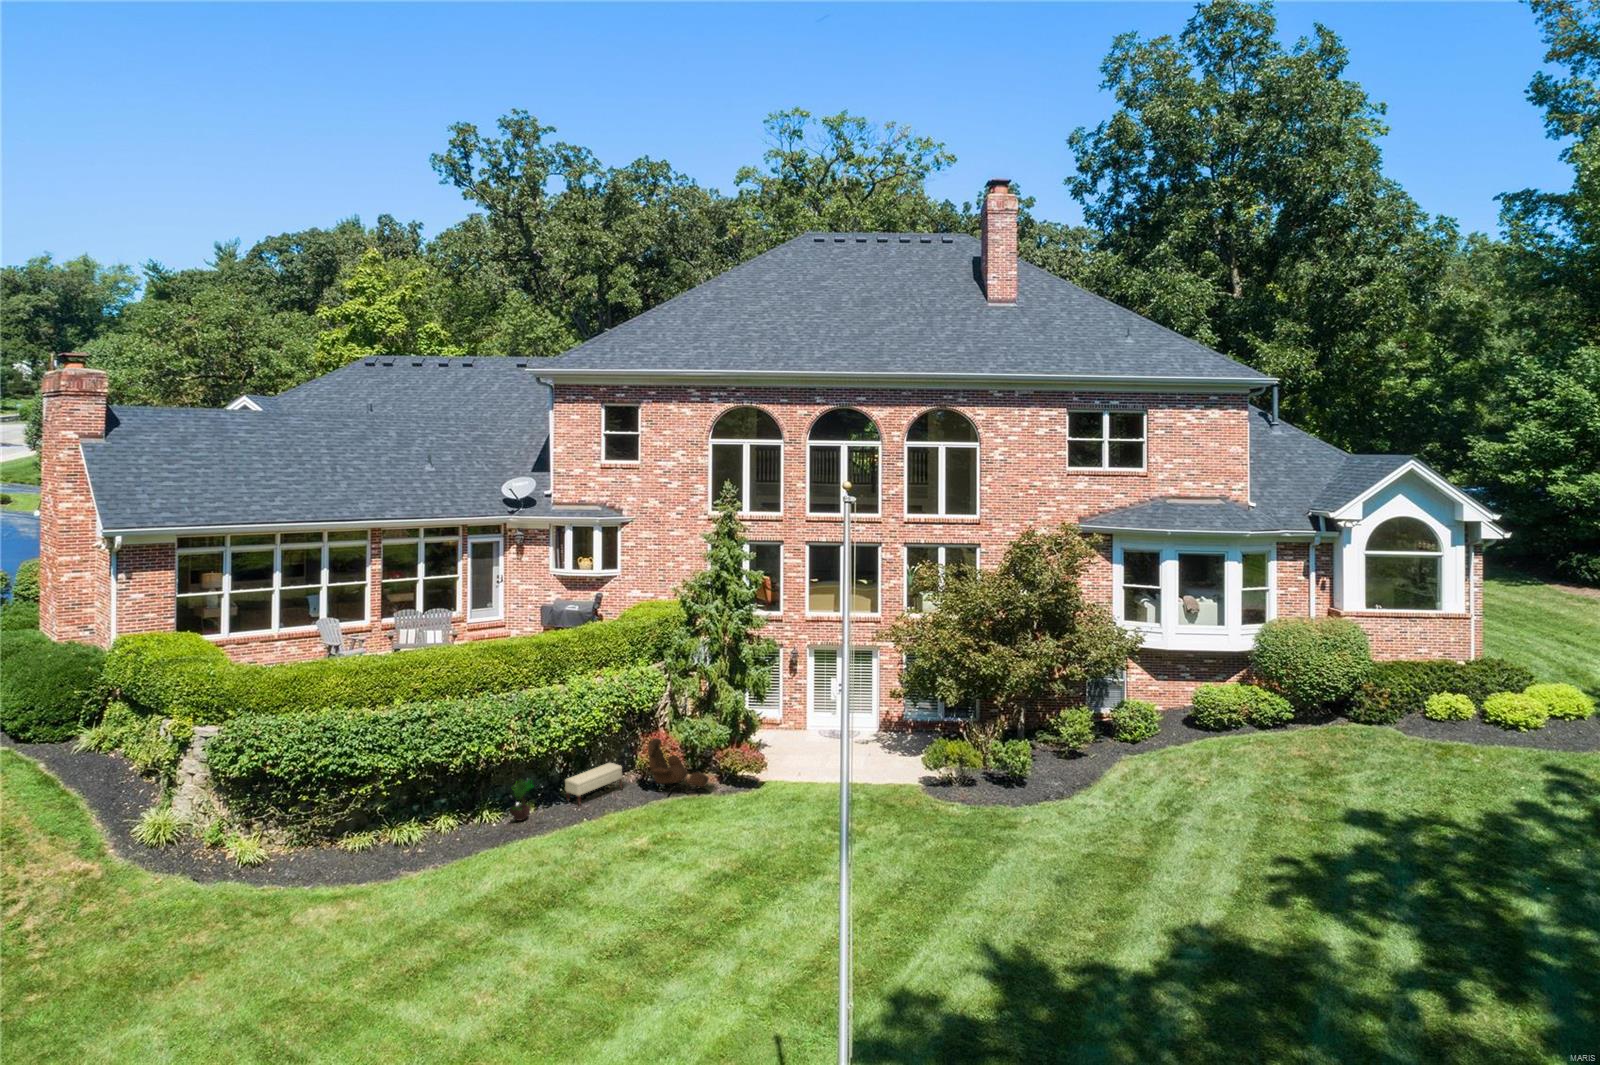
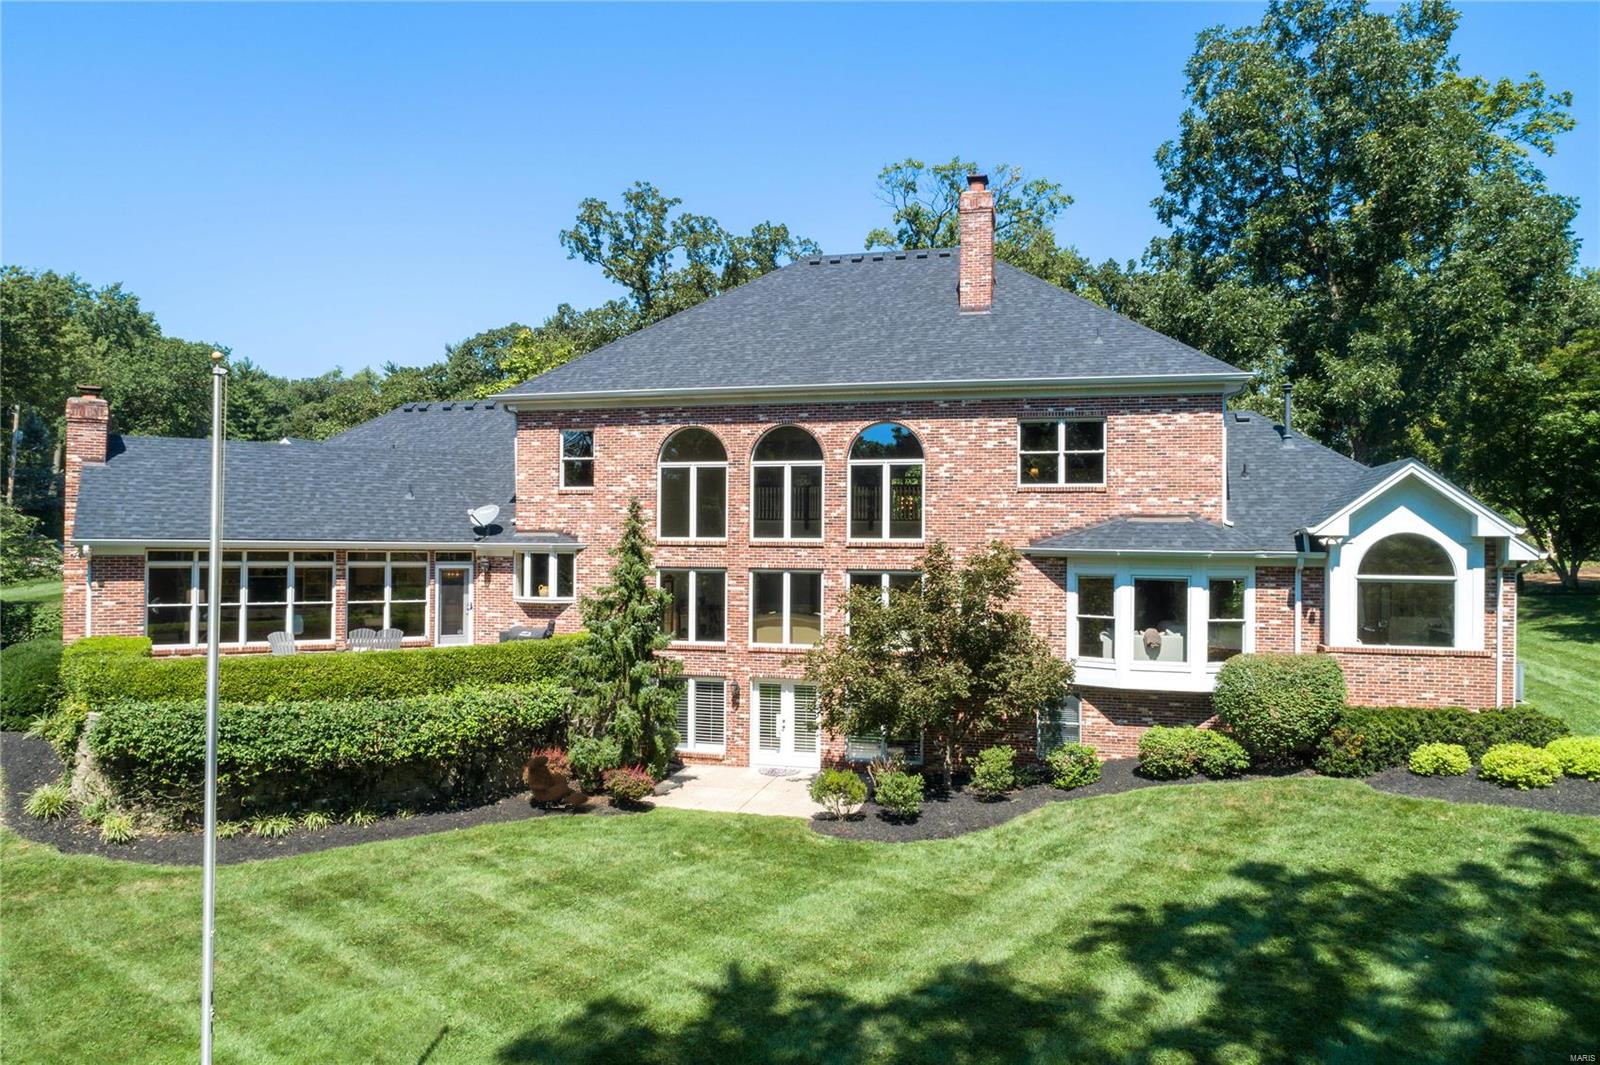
bench: present [565,763,622,806] -> none [447,778,509,818]
potted tree: present [510,781,532,821] -> none [381,784,408,826]

